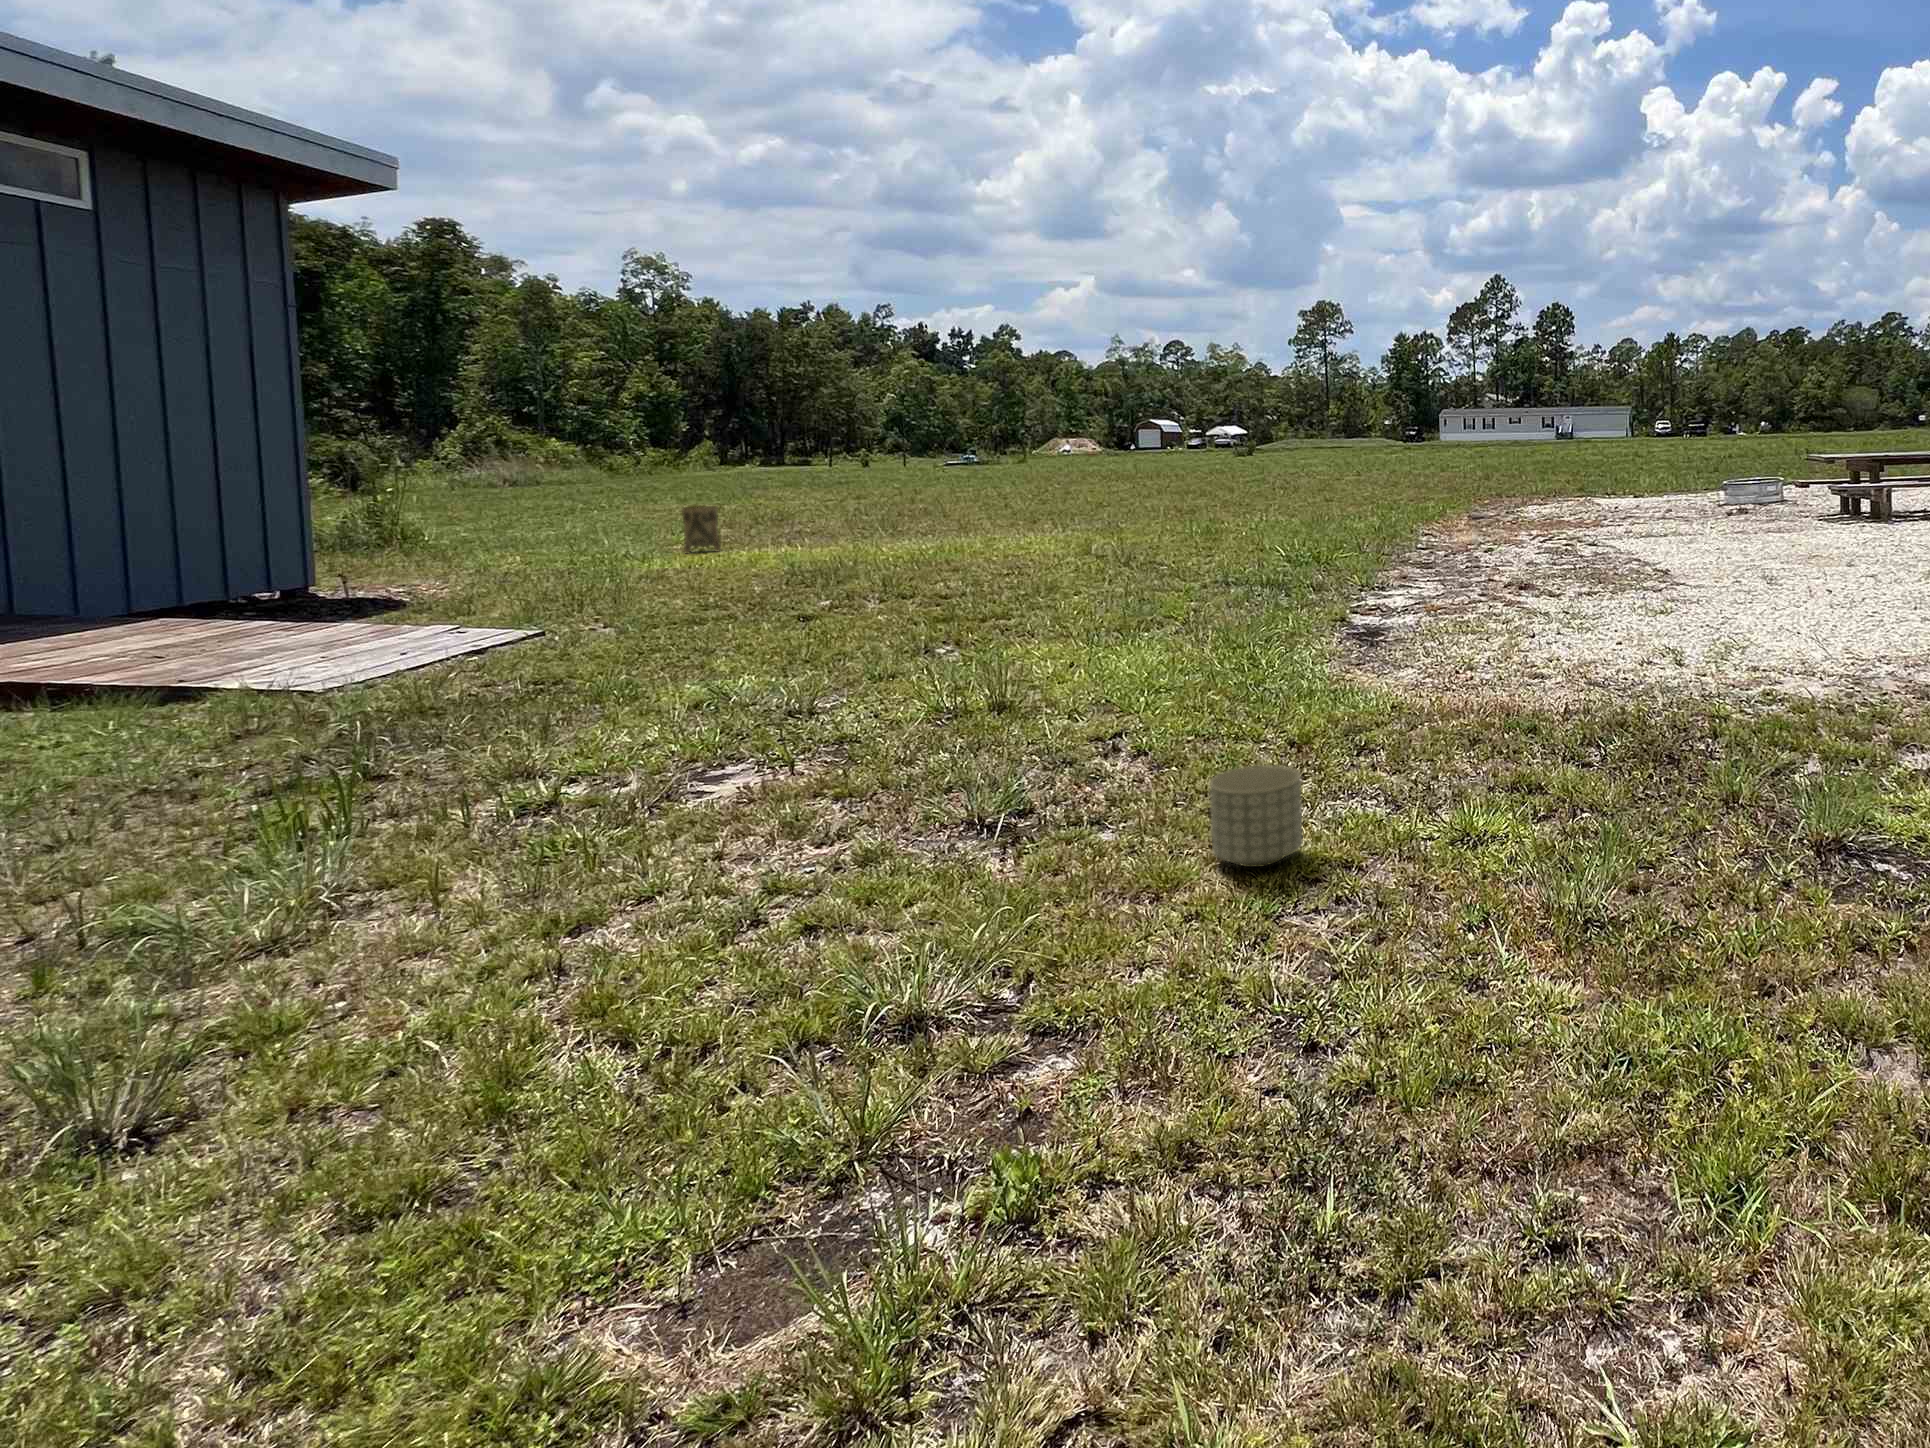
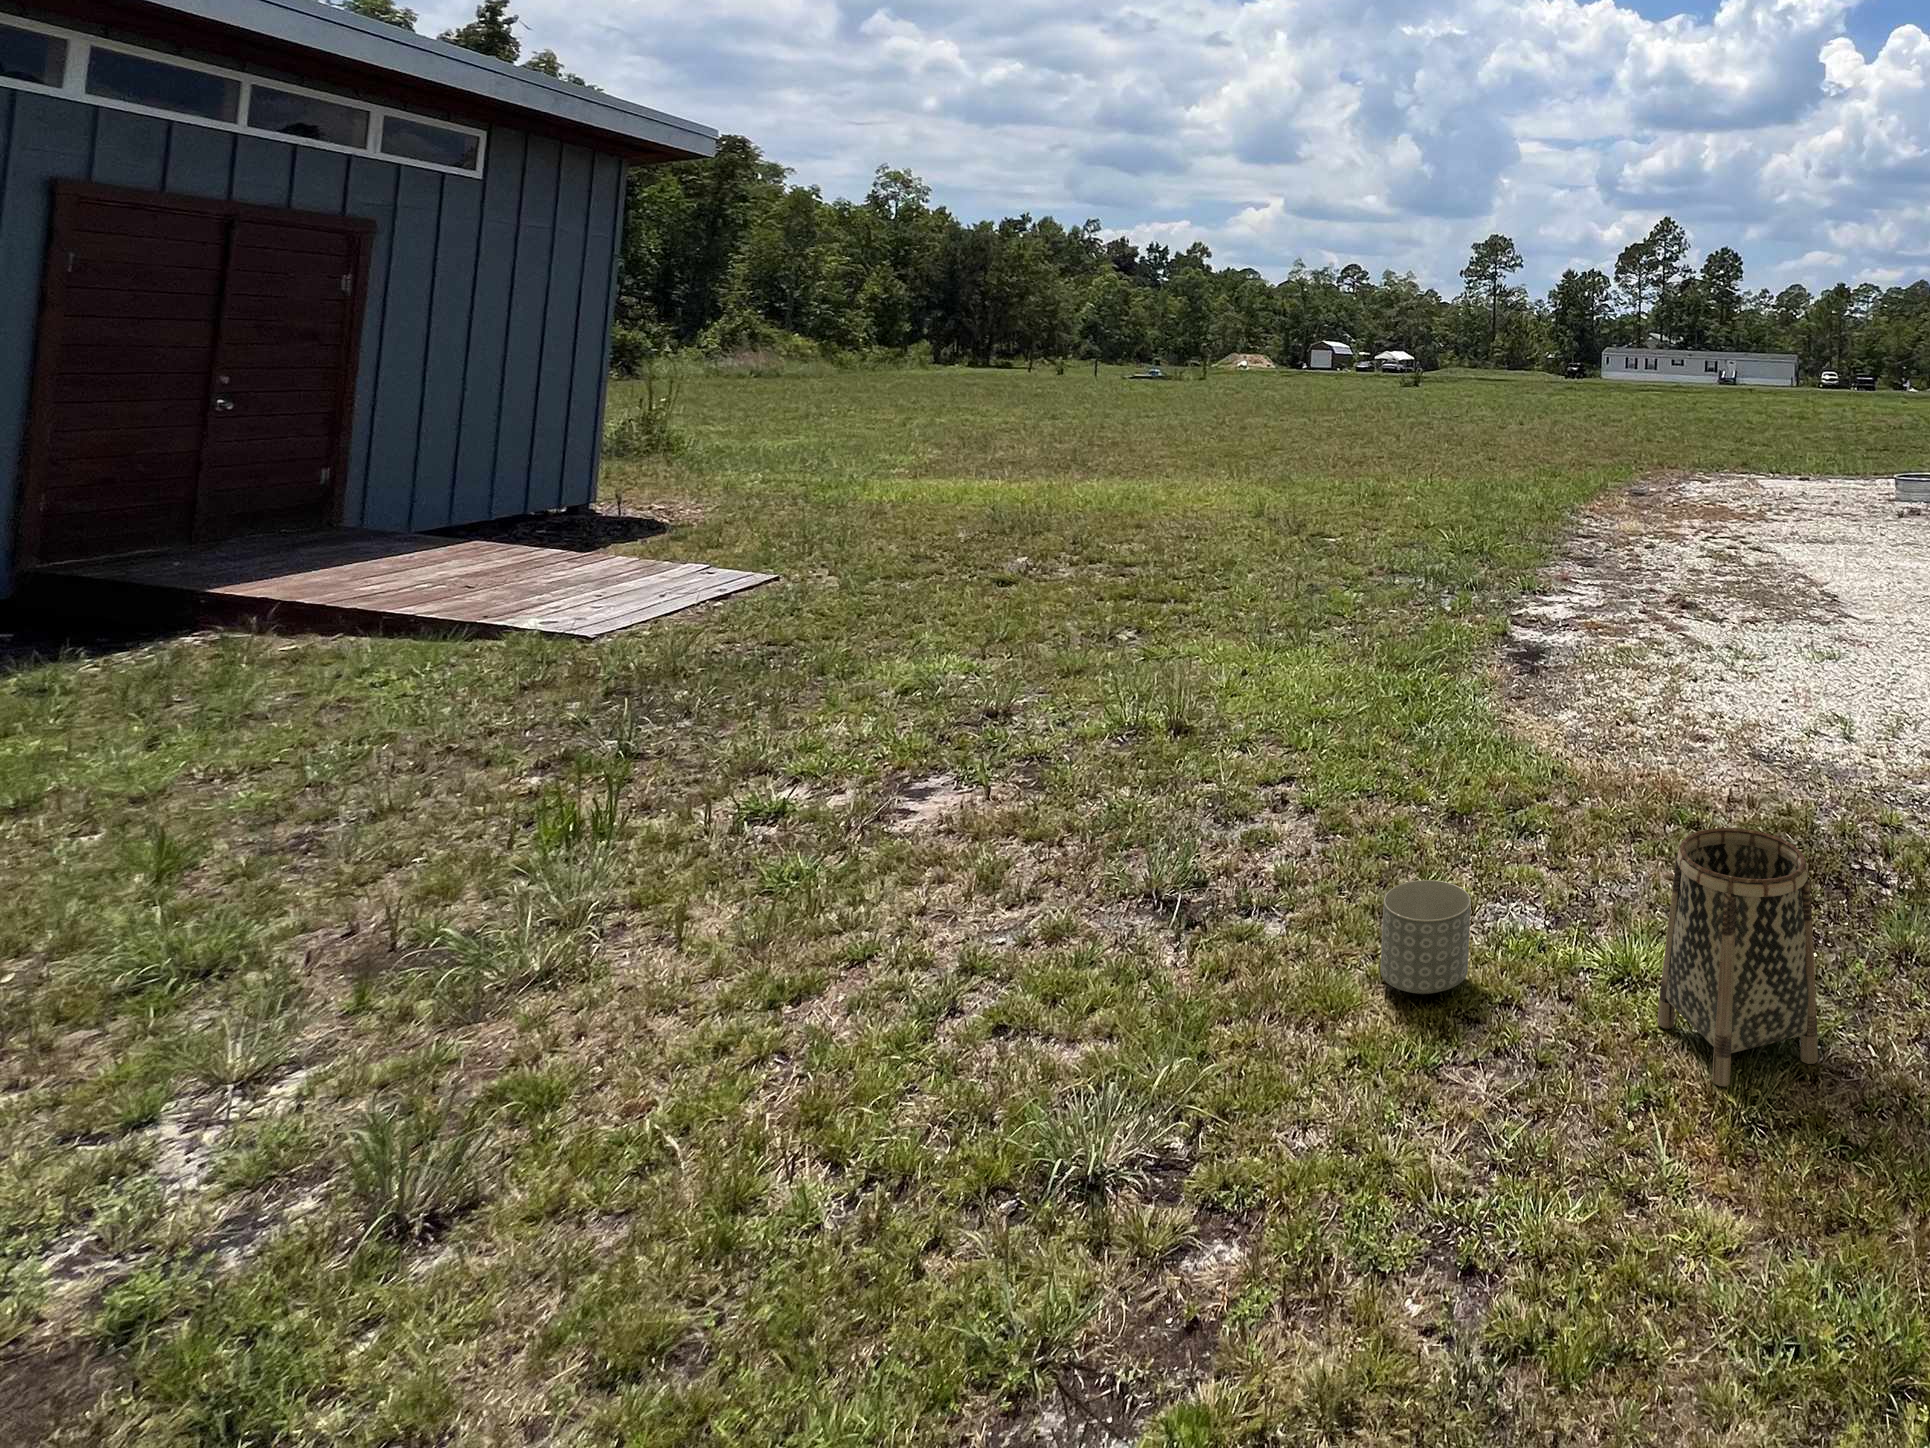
basket: present [681,506,721,554] -> present [1657,828,1818,1086]

